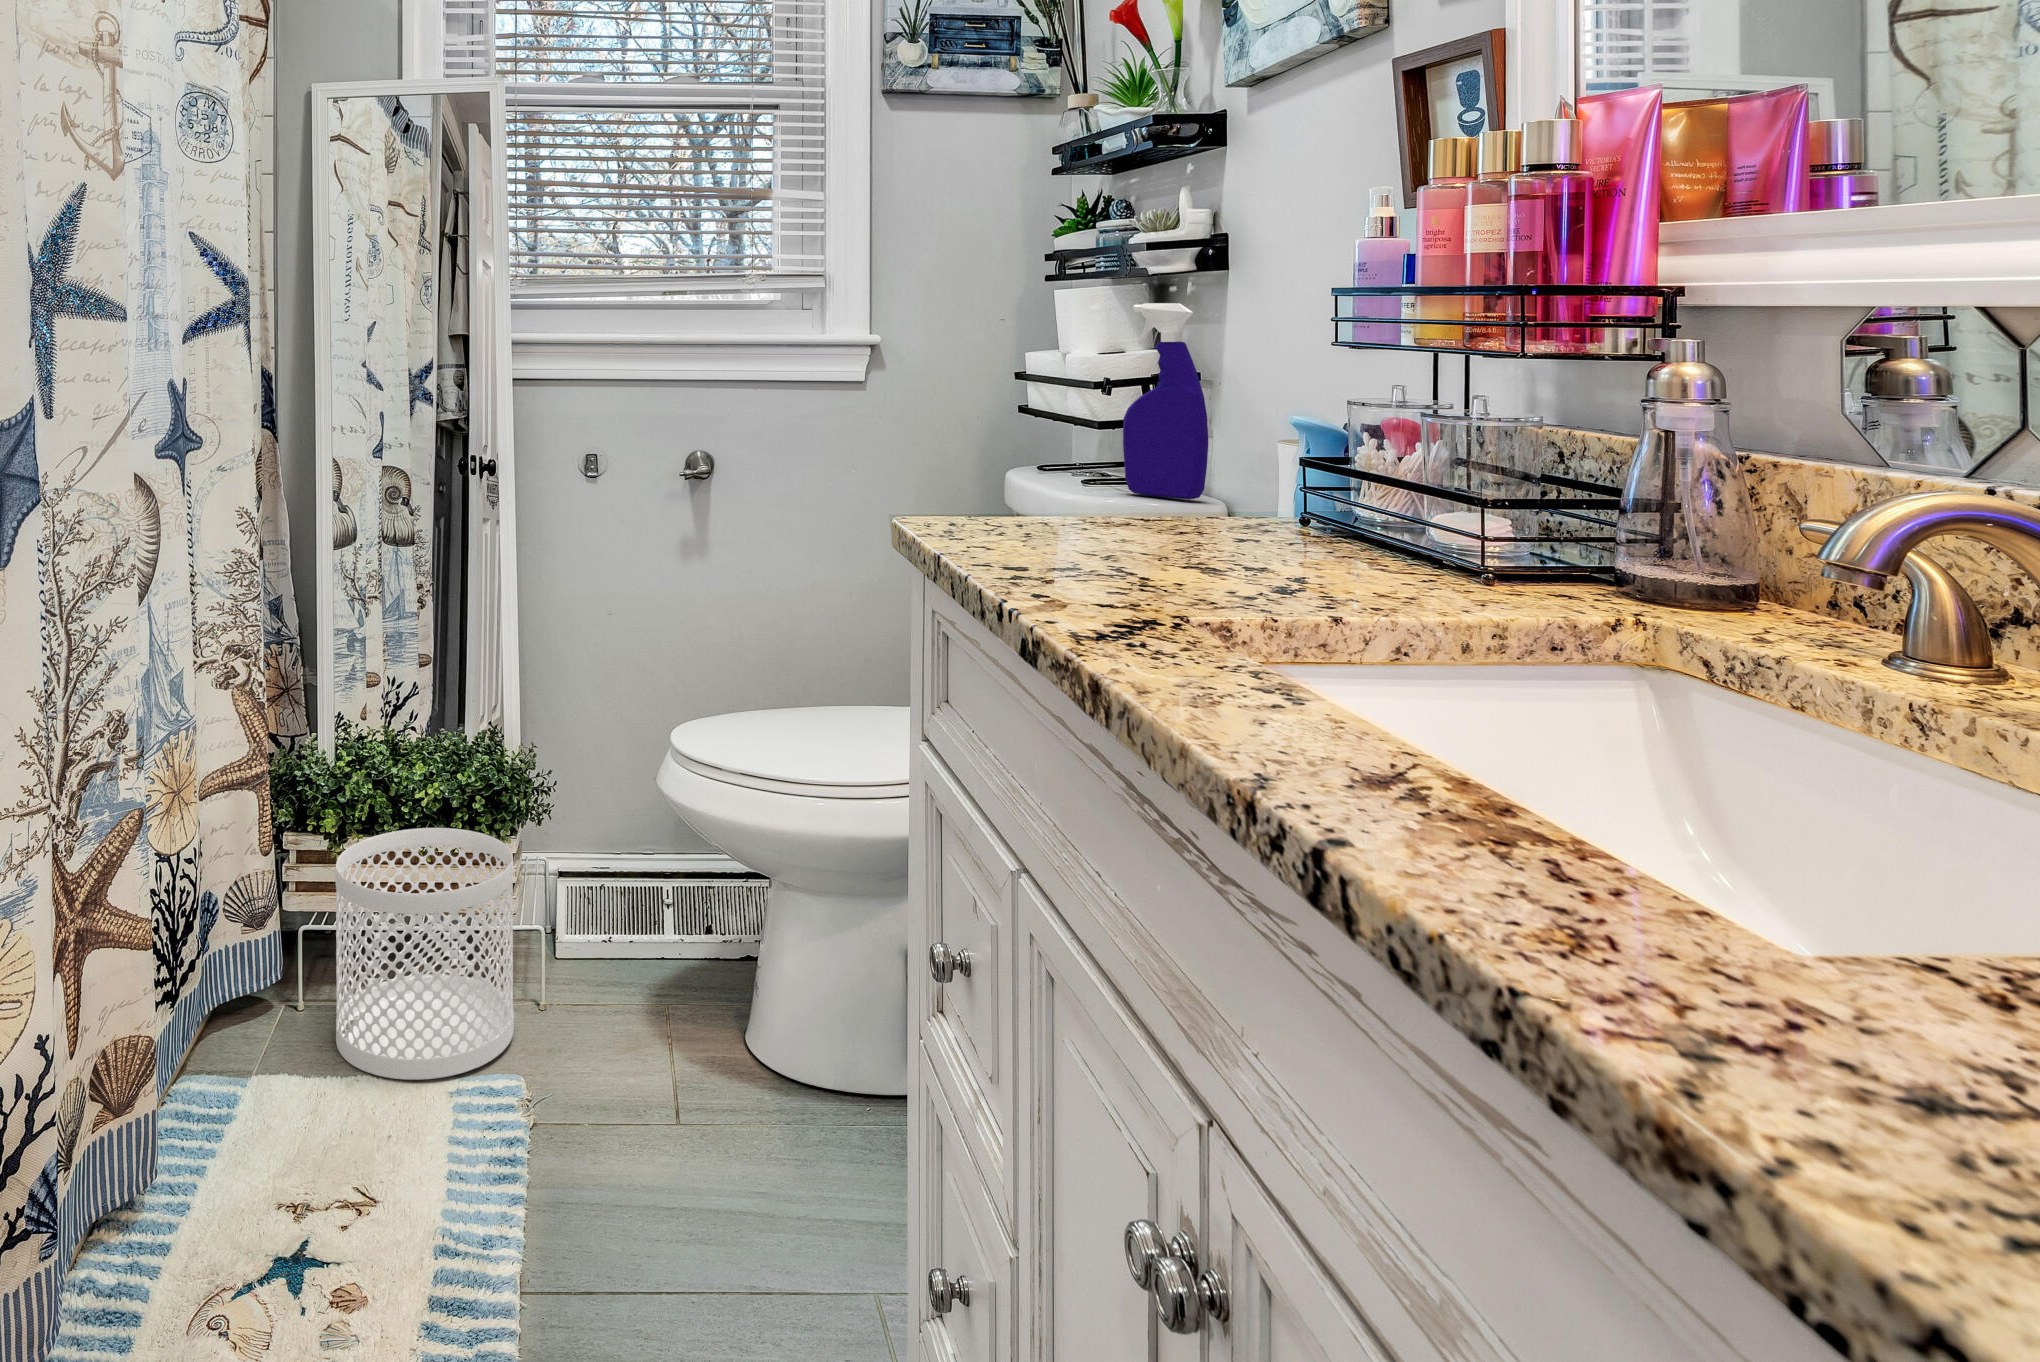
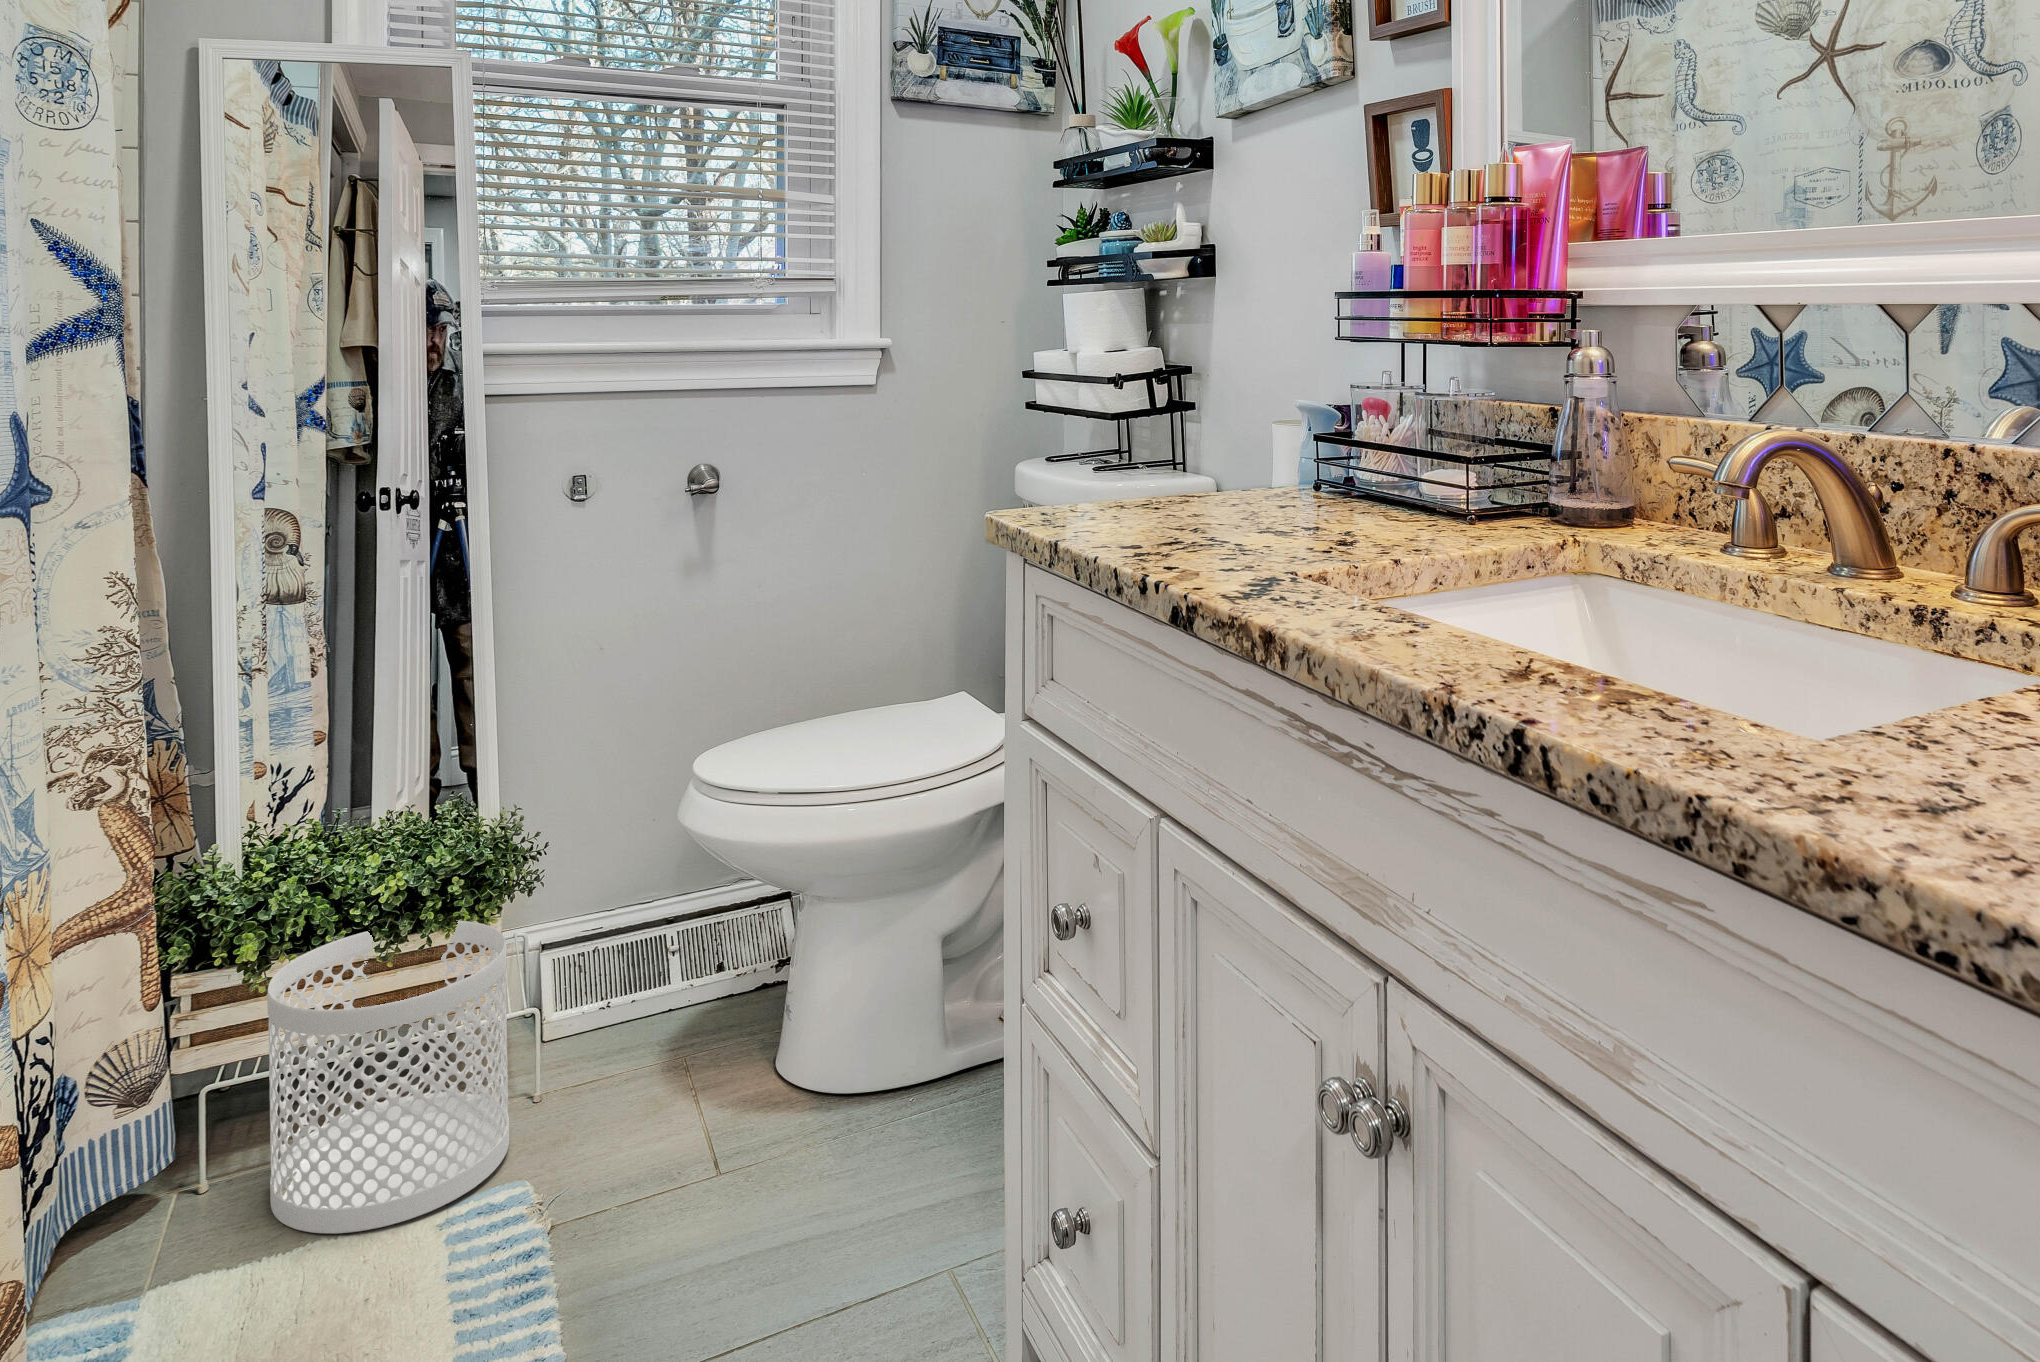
spray bottle: present [1123,303,1208,499] -> none [1147,308,1221,484]

